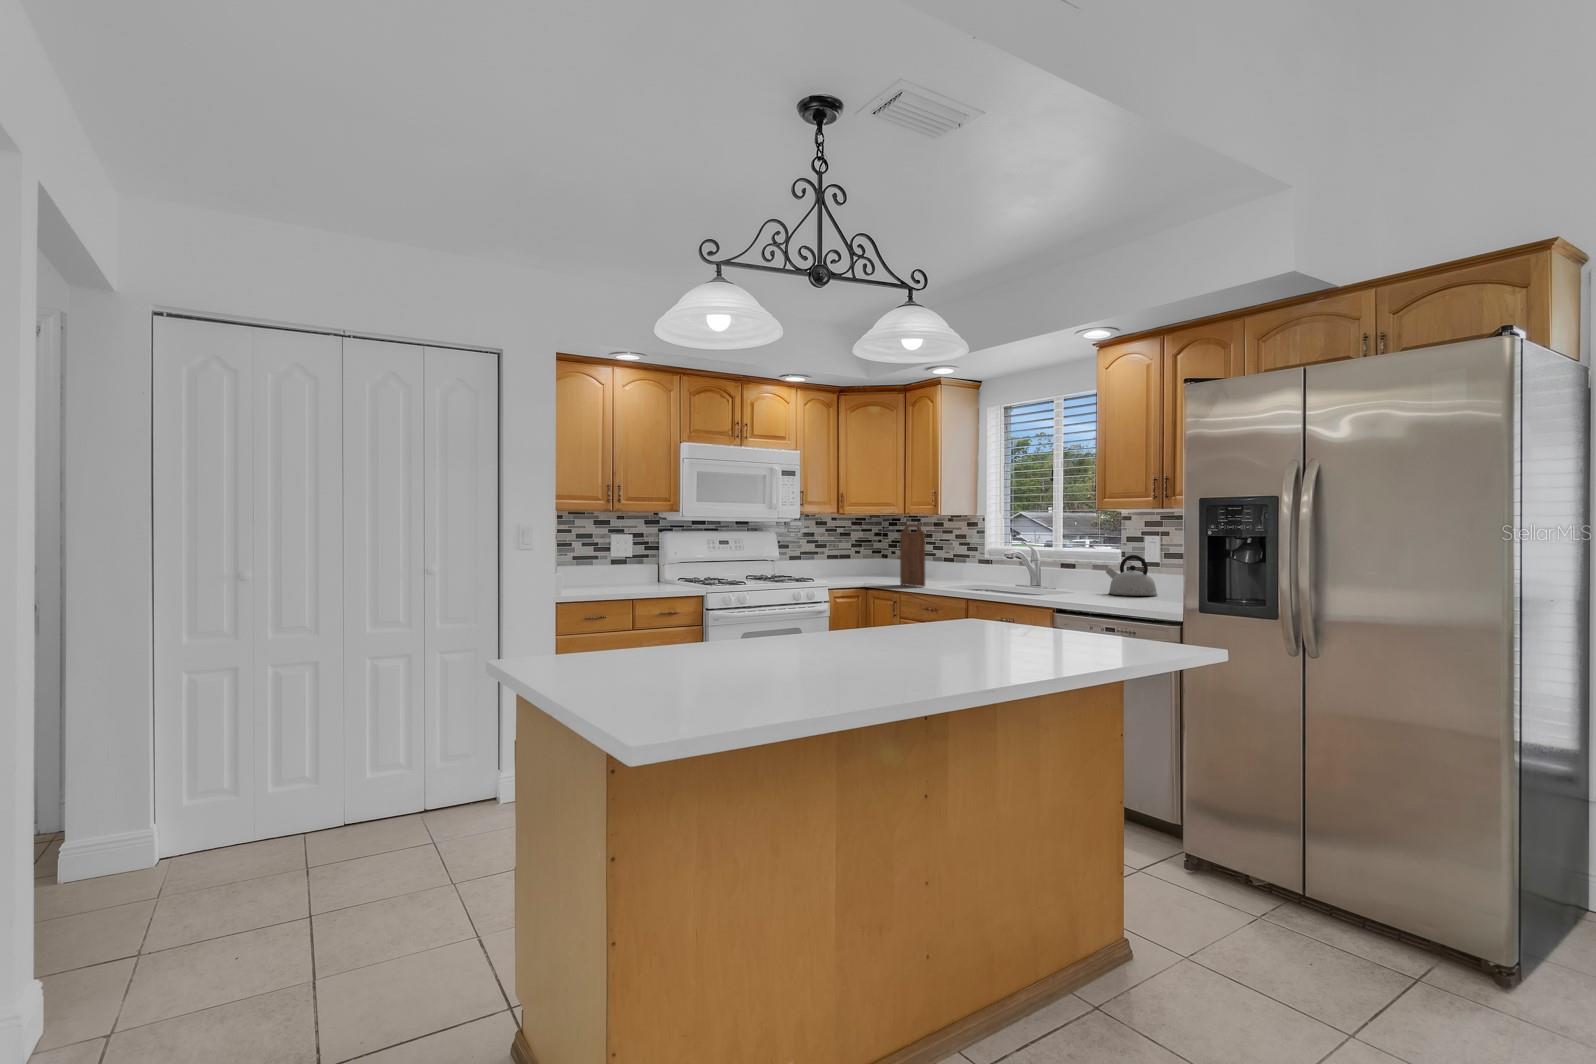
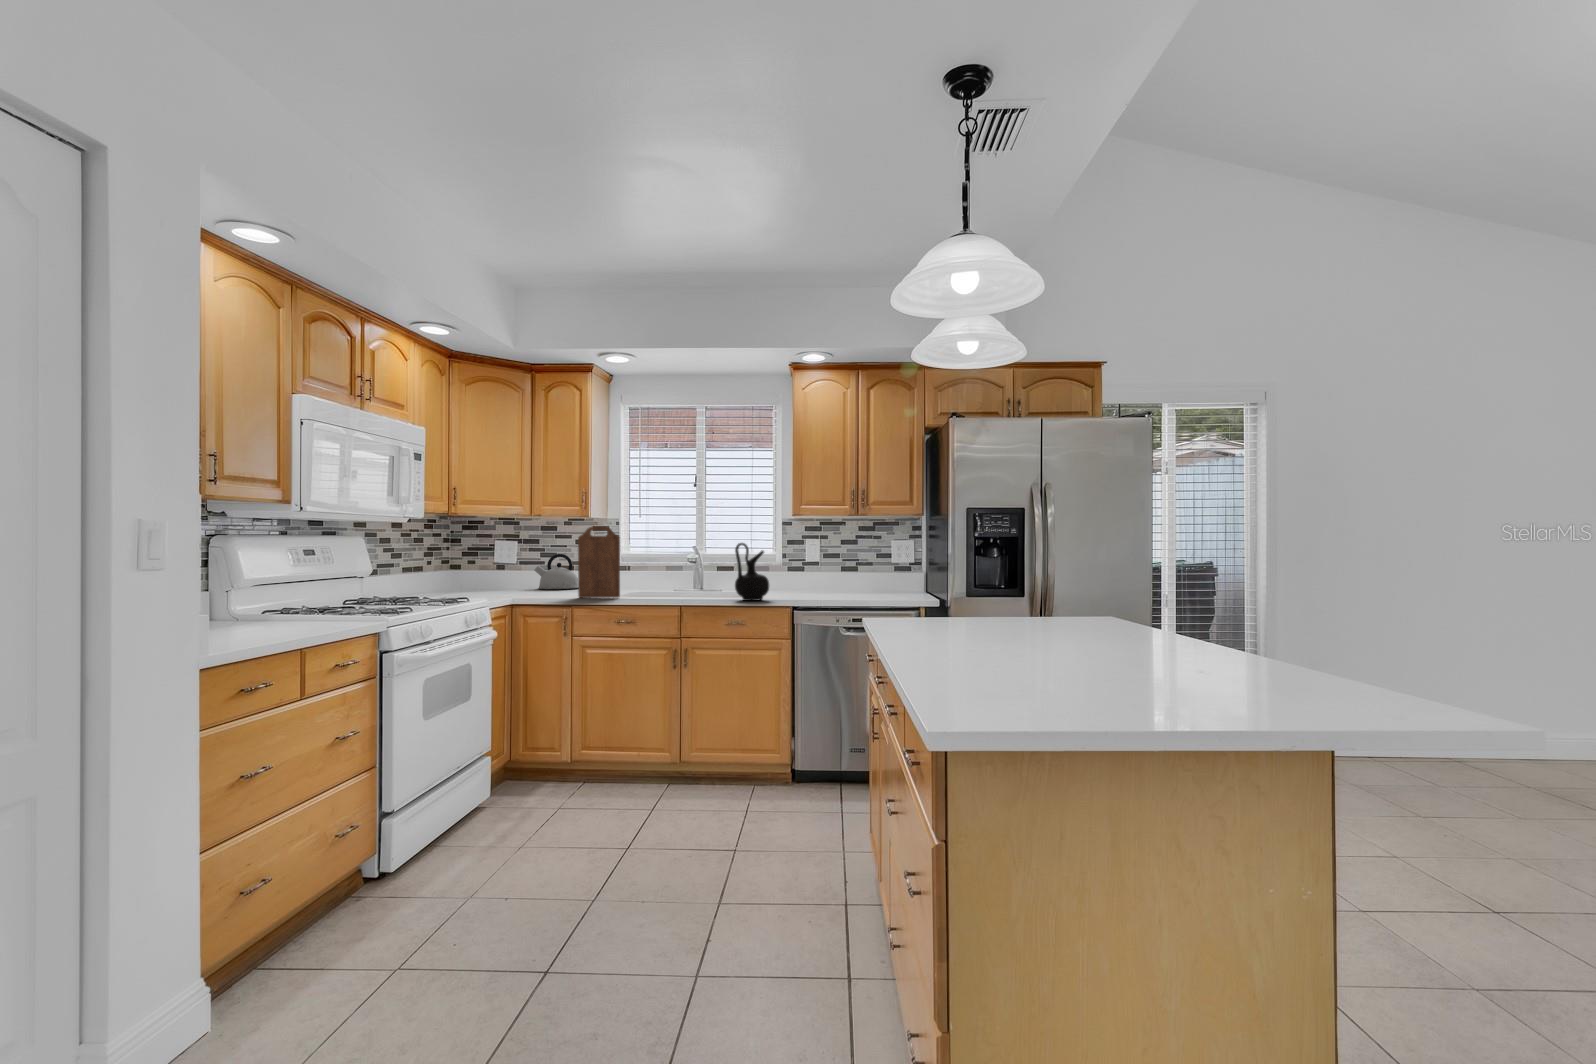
ceramic jug: none [991,539,1027,598] -> present [735,543,769,601]
kettle: present [1106,555,1158,596] -> present [534,554,578,589]

